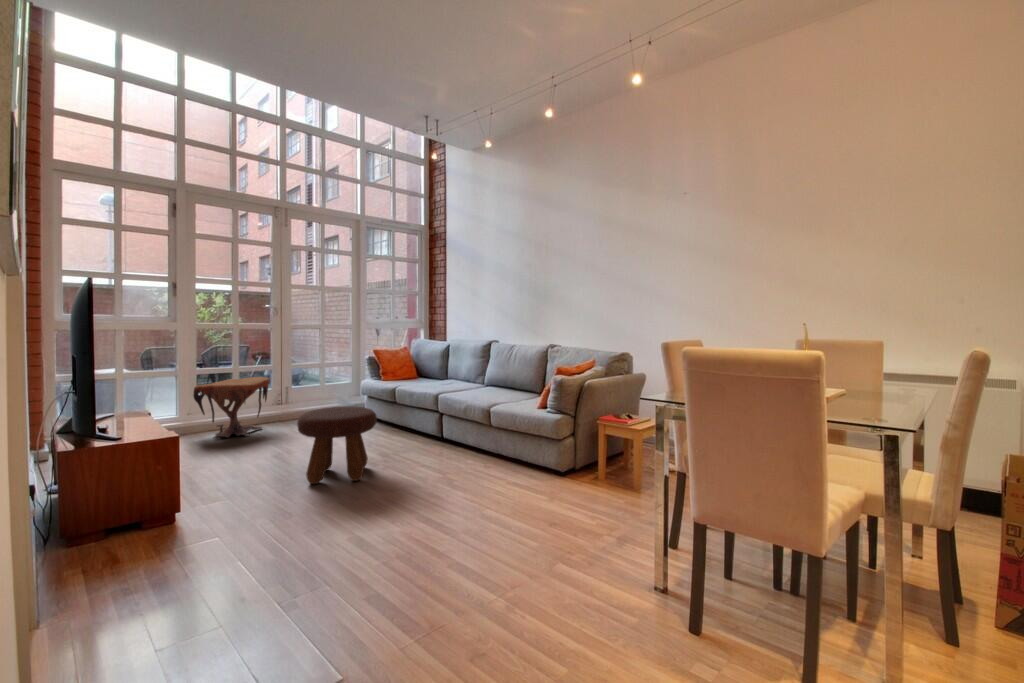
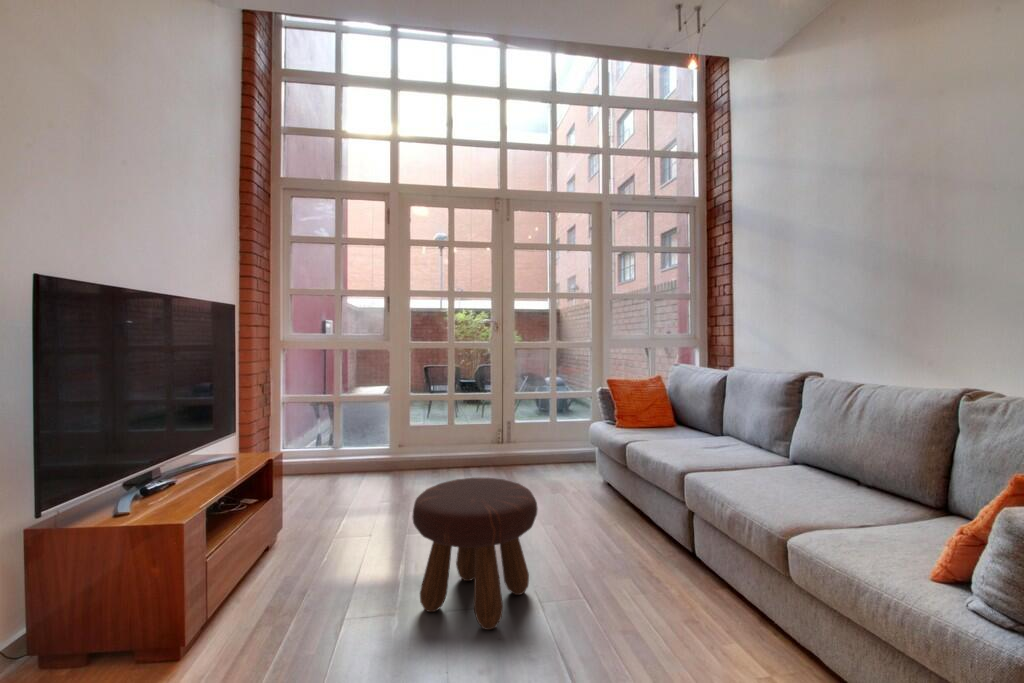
side table: present [193,377,269,439] -> none [405,407,479,479]

